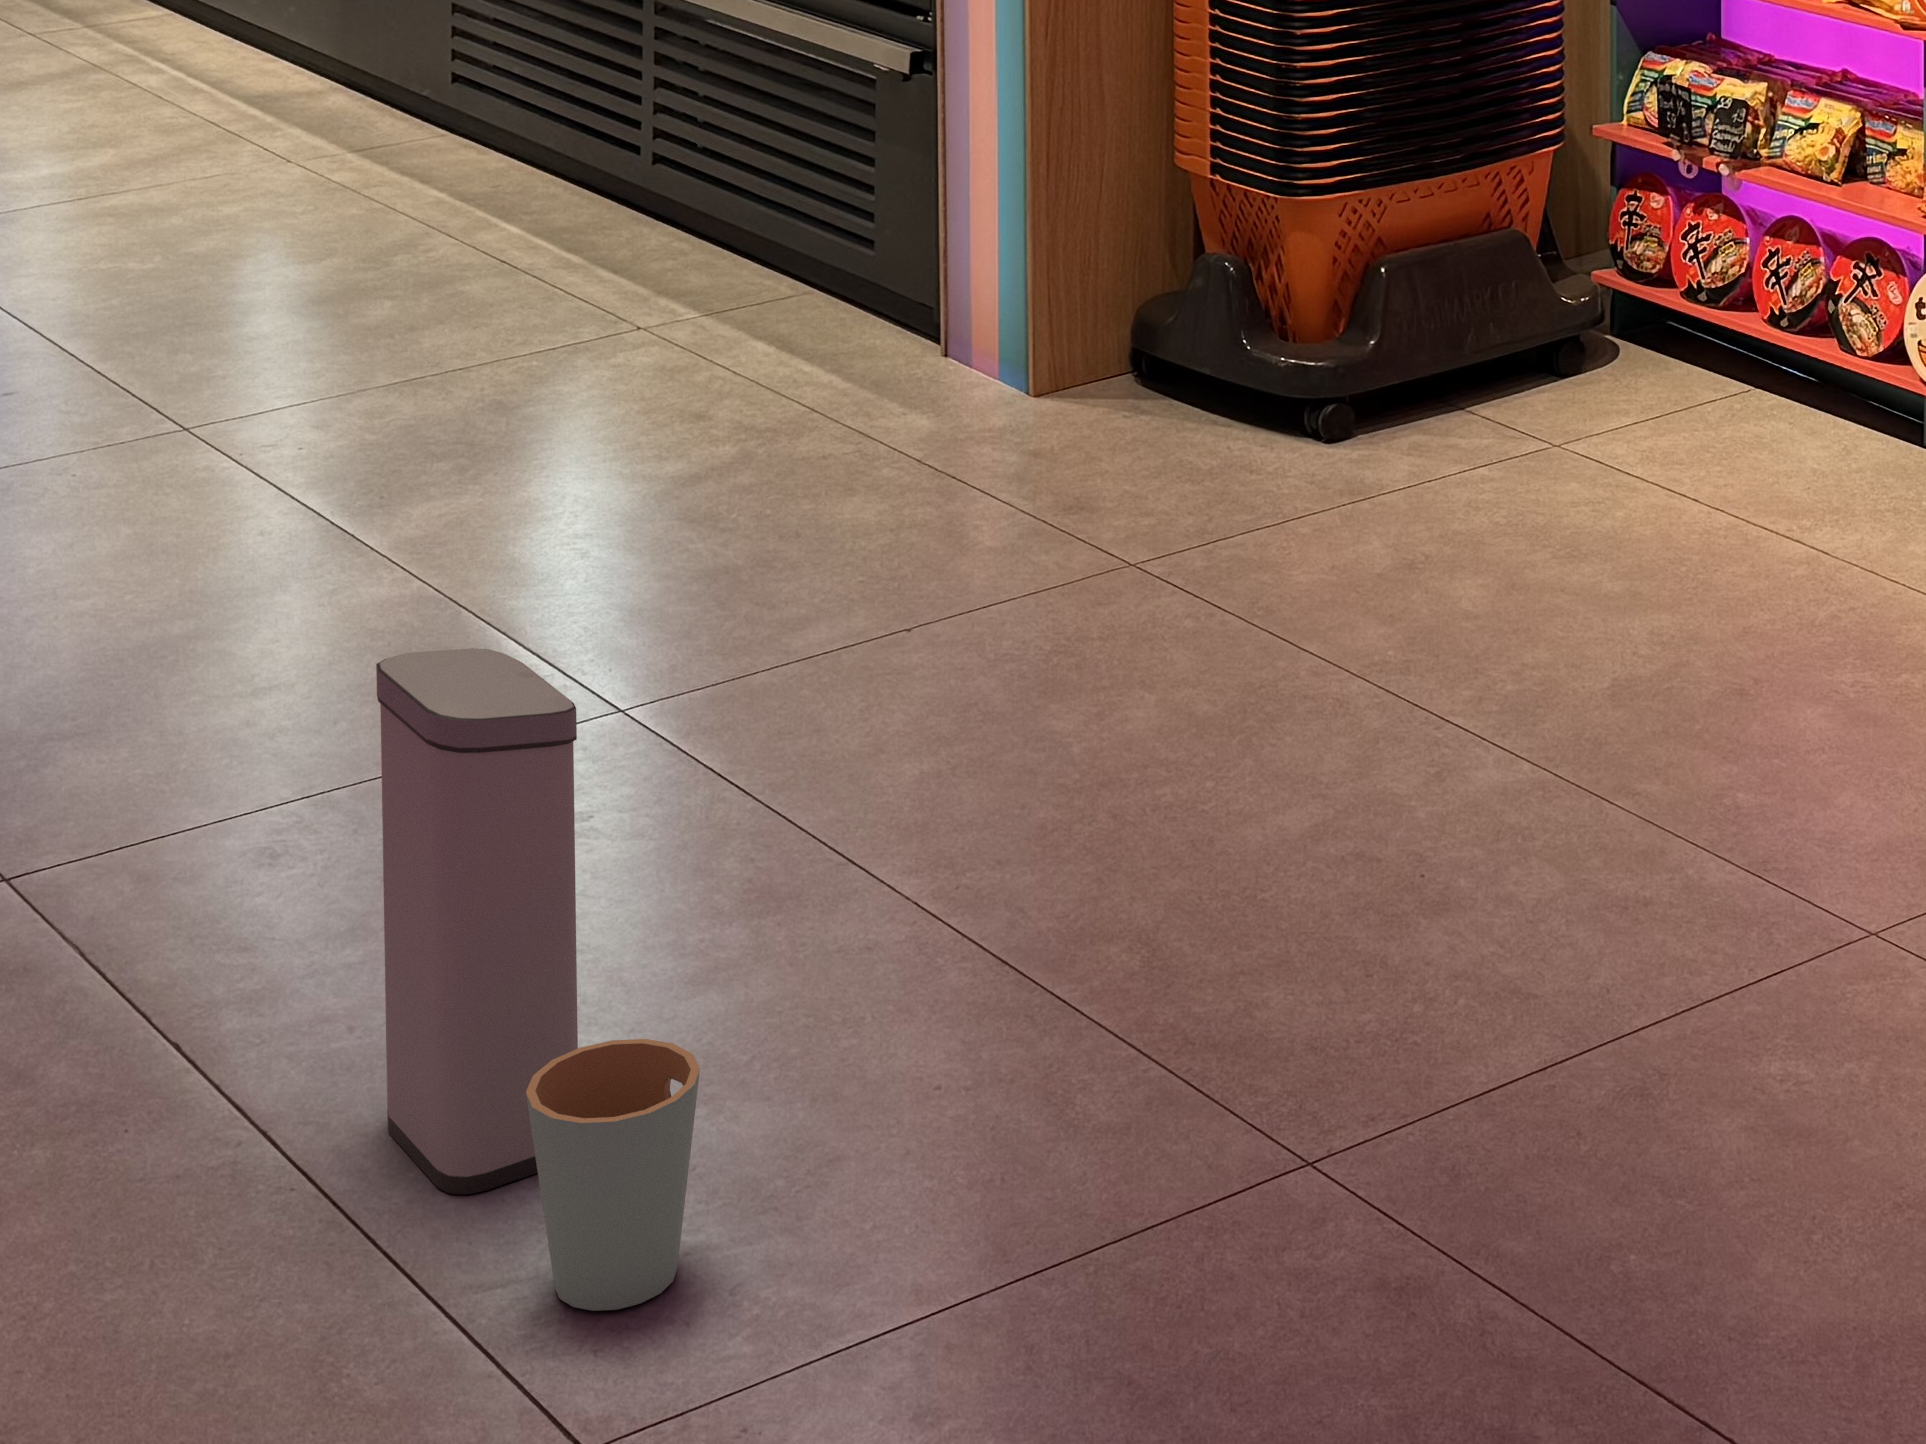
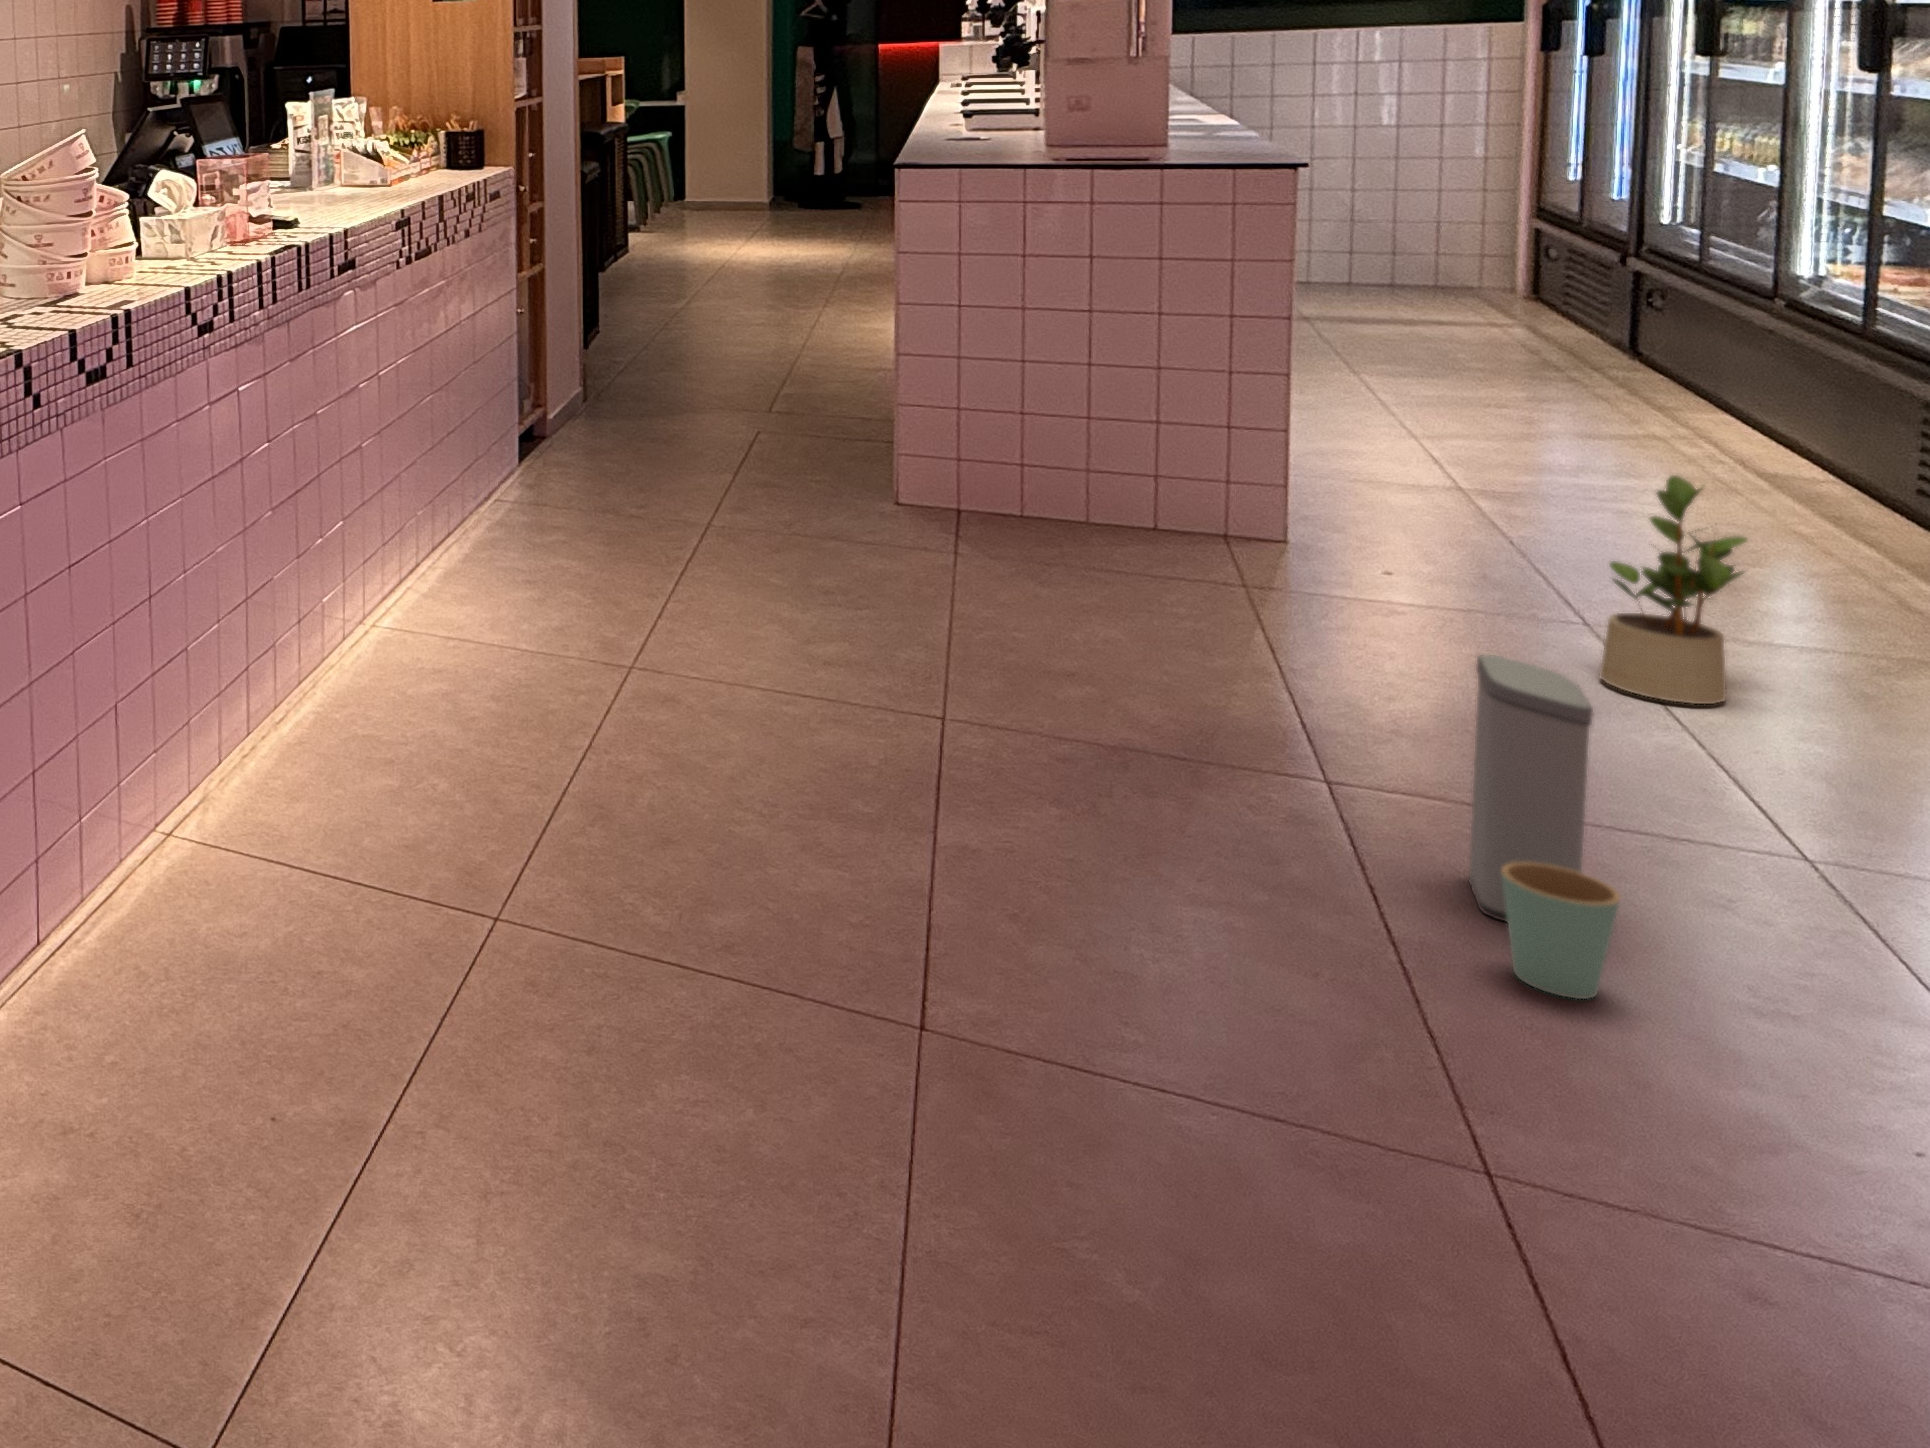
potted plant: none [300,177,495,599] -> present [1600,476,1747,704]

